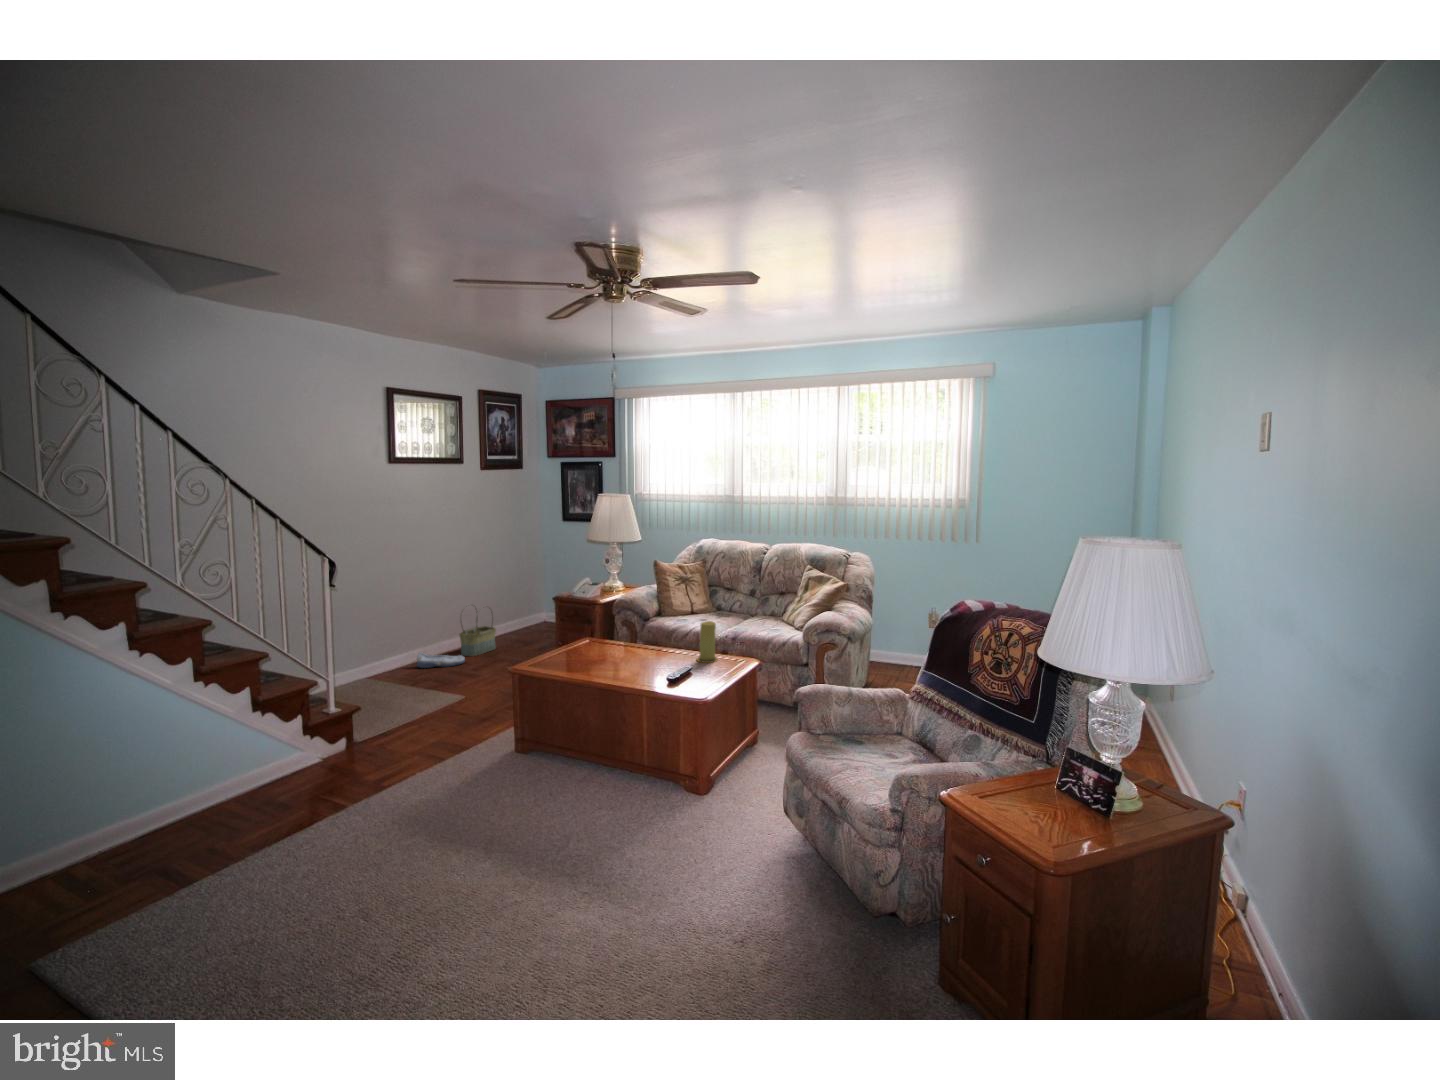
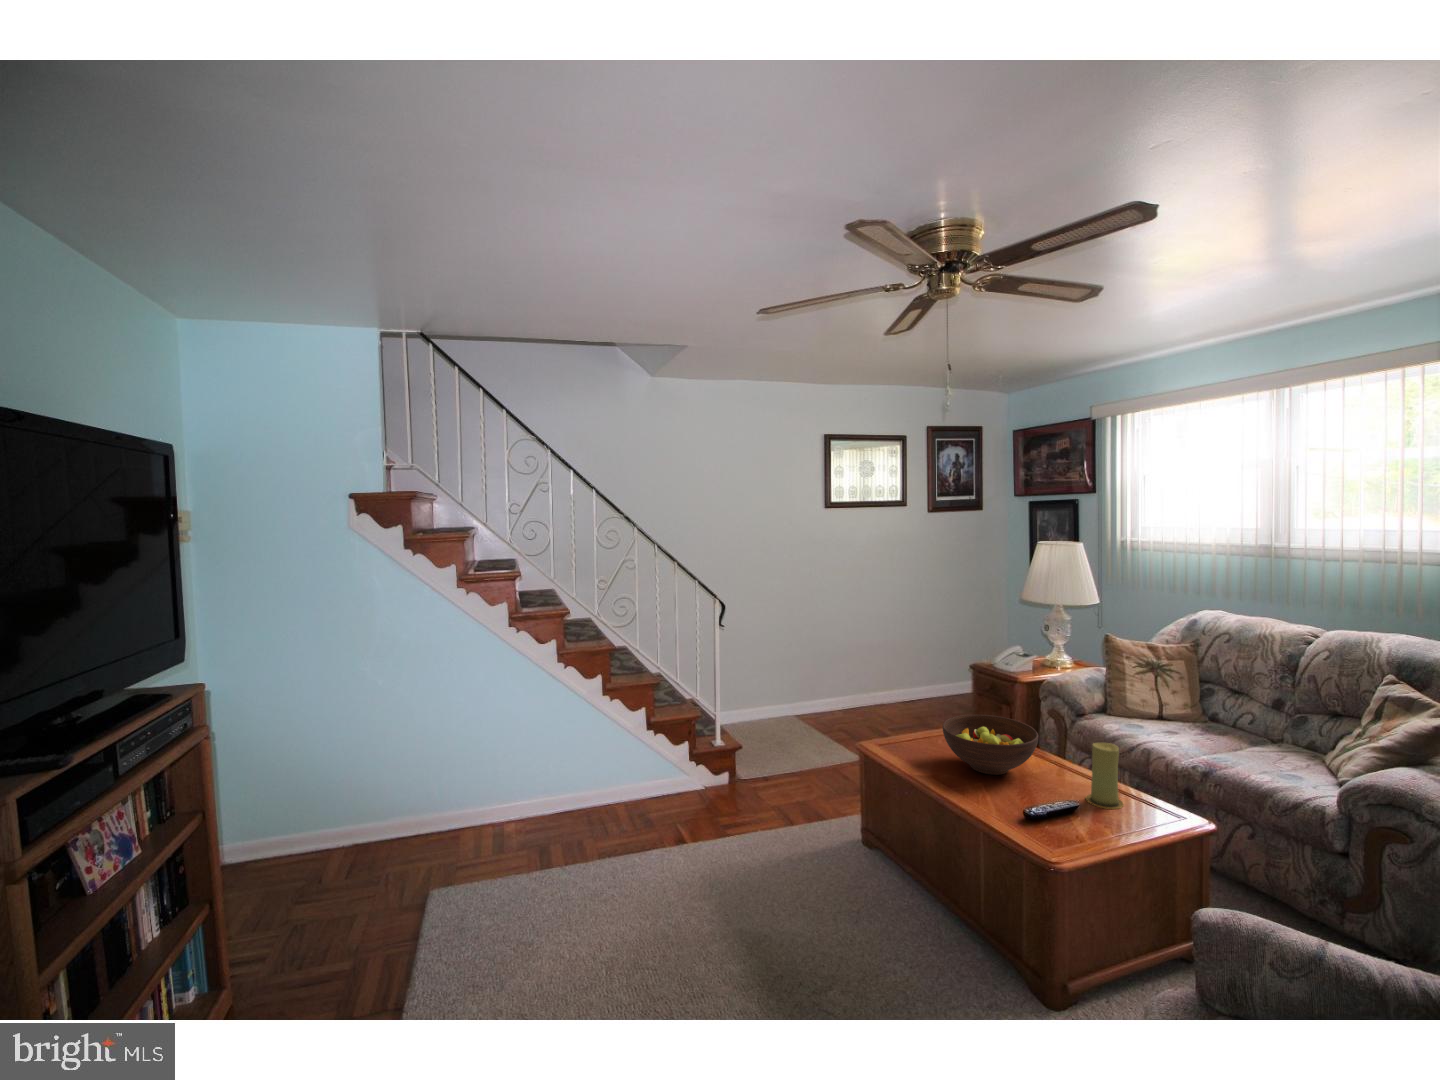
basket: present [459,611,496,656] -> none [896,653,937,709]
fruit bowl: none [594,622,662,663] -> present [943,715,1038,775]
shoe: present [416,652,465,668] -> none [848,695,895,716]

